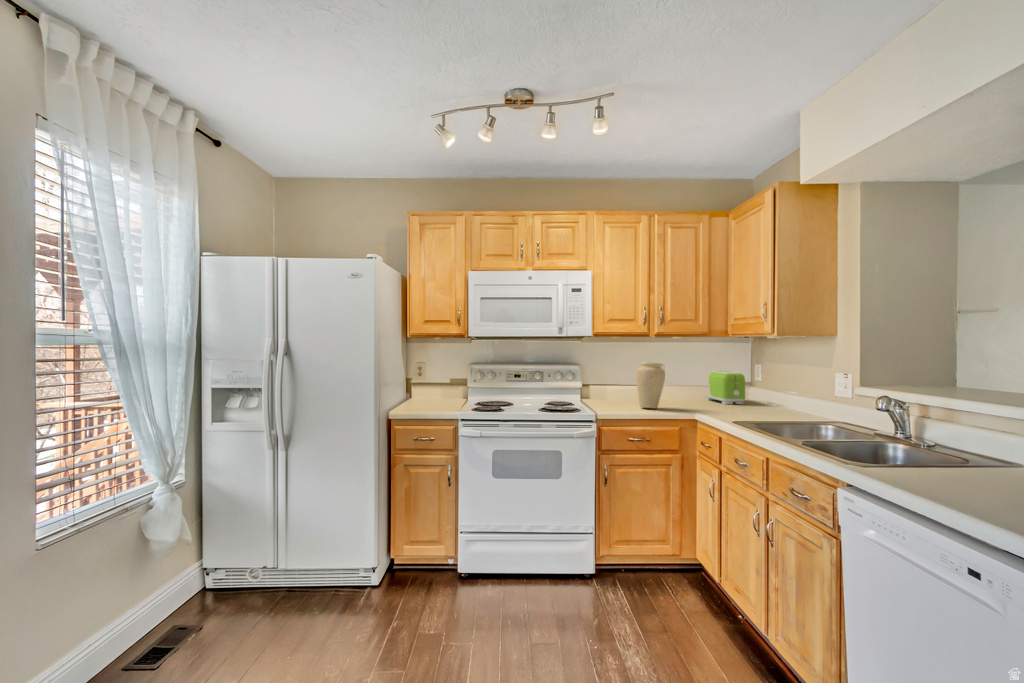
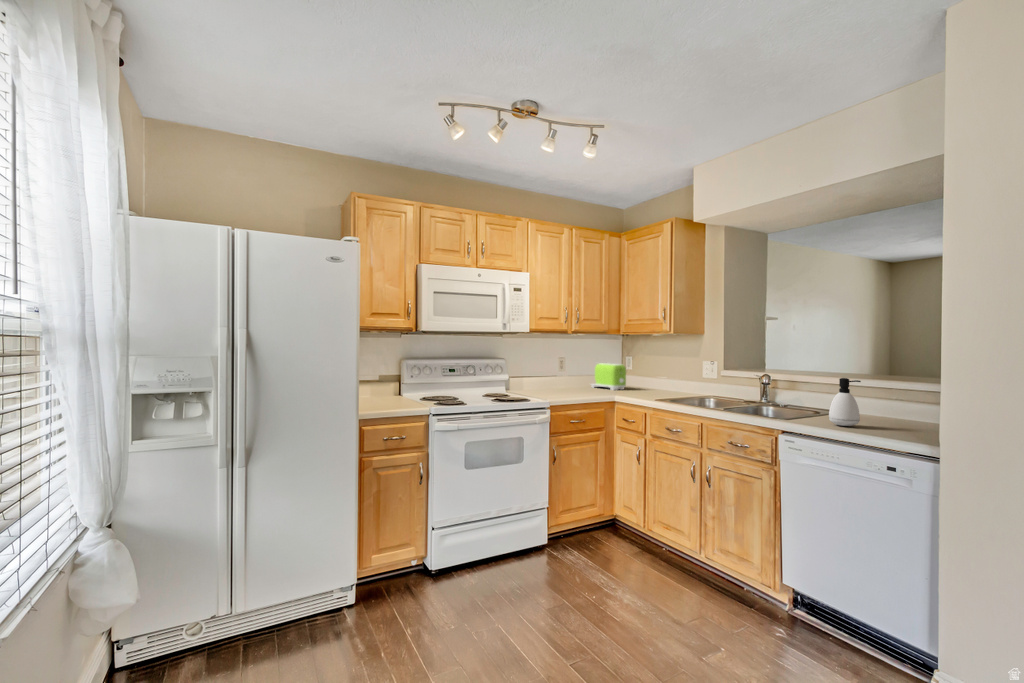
vase: present [636,362,665,409] -> none [564,356,588,395]
soap dispenser: none [926,407,990,492] -> present [829,378,861,426]

